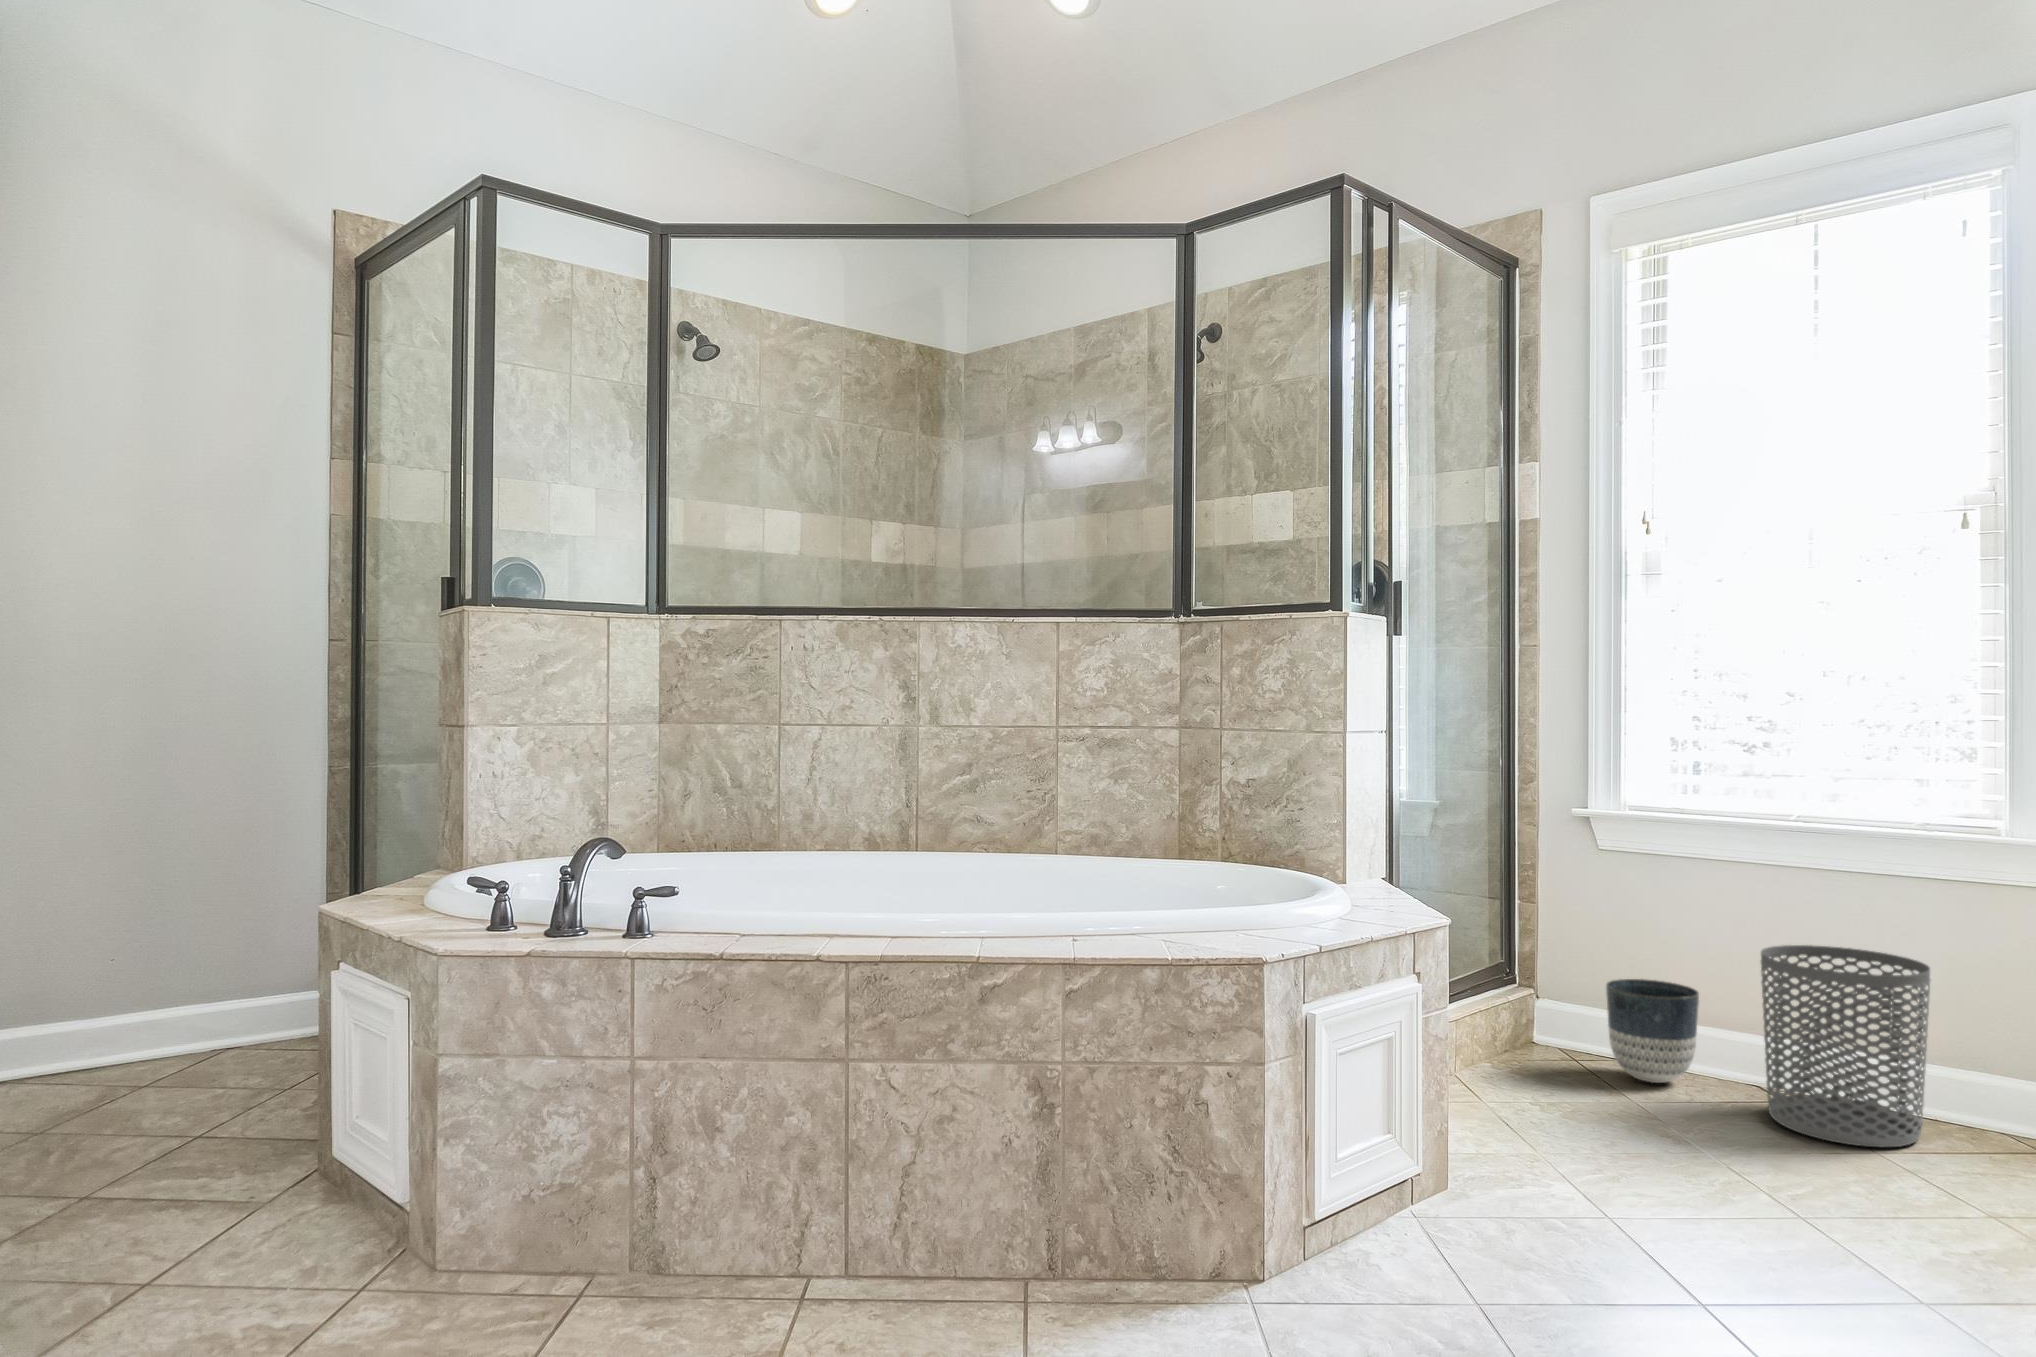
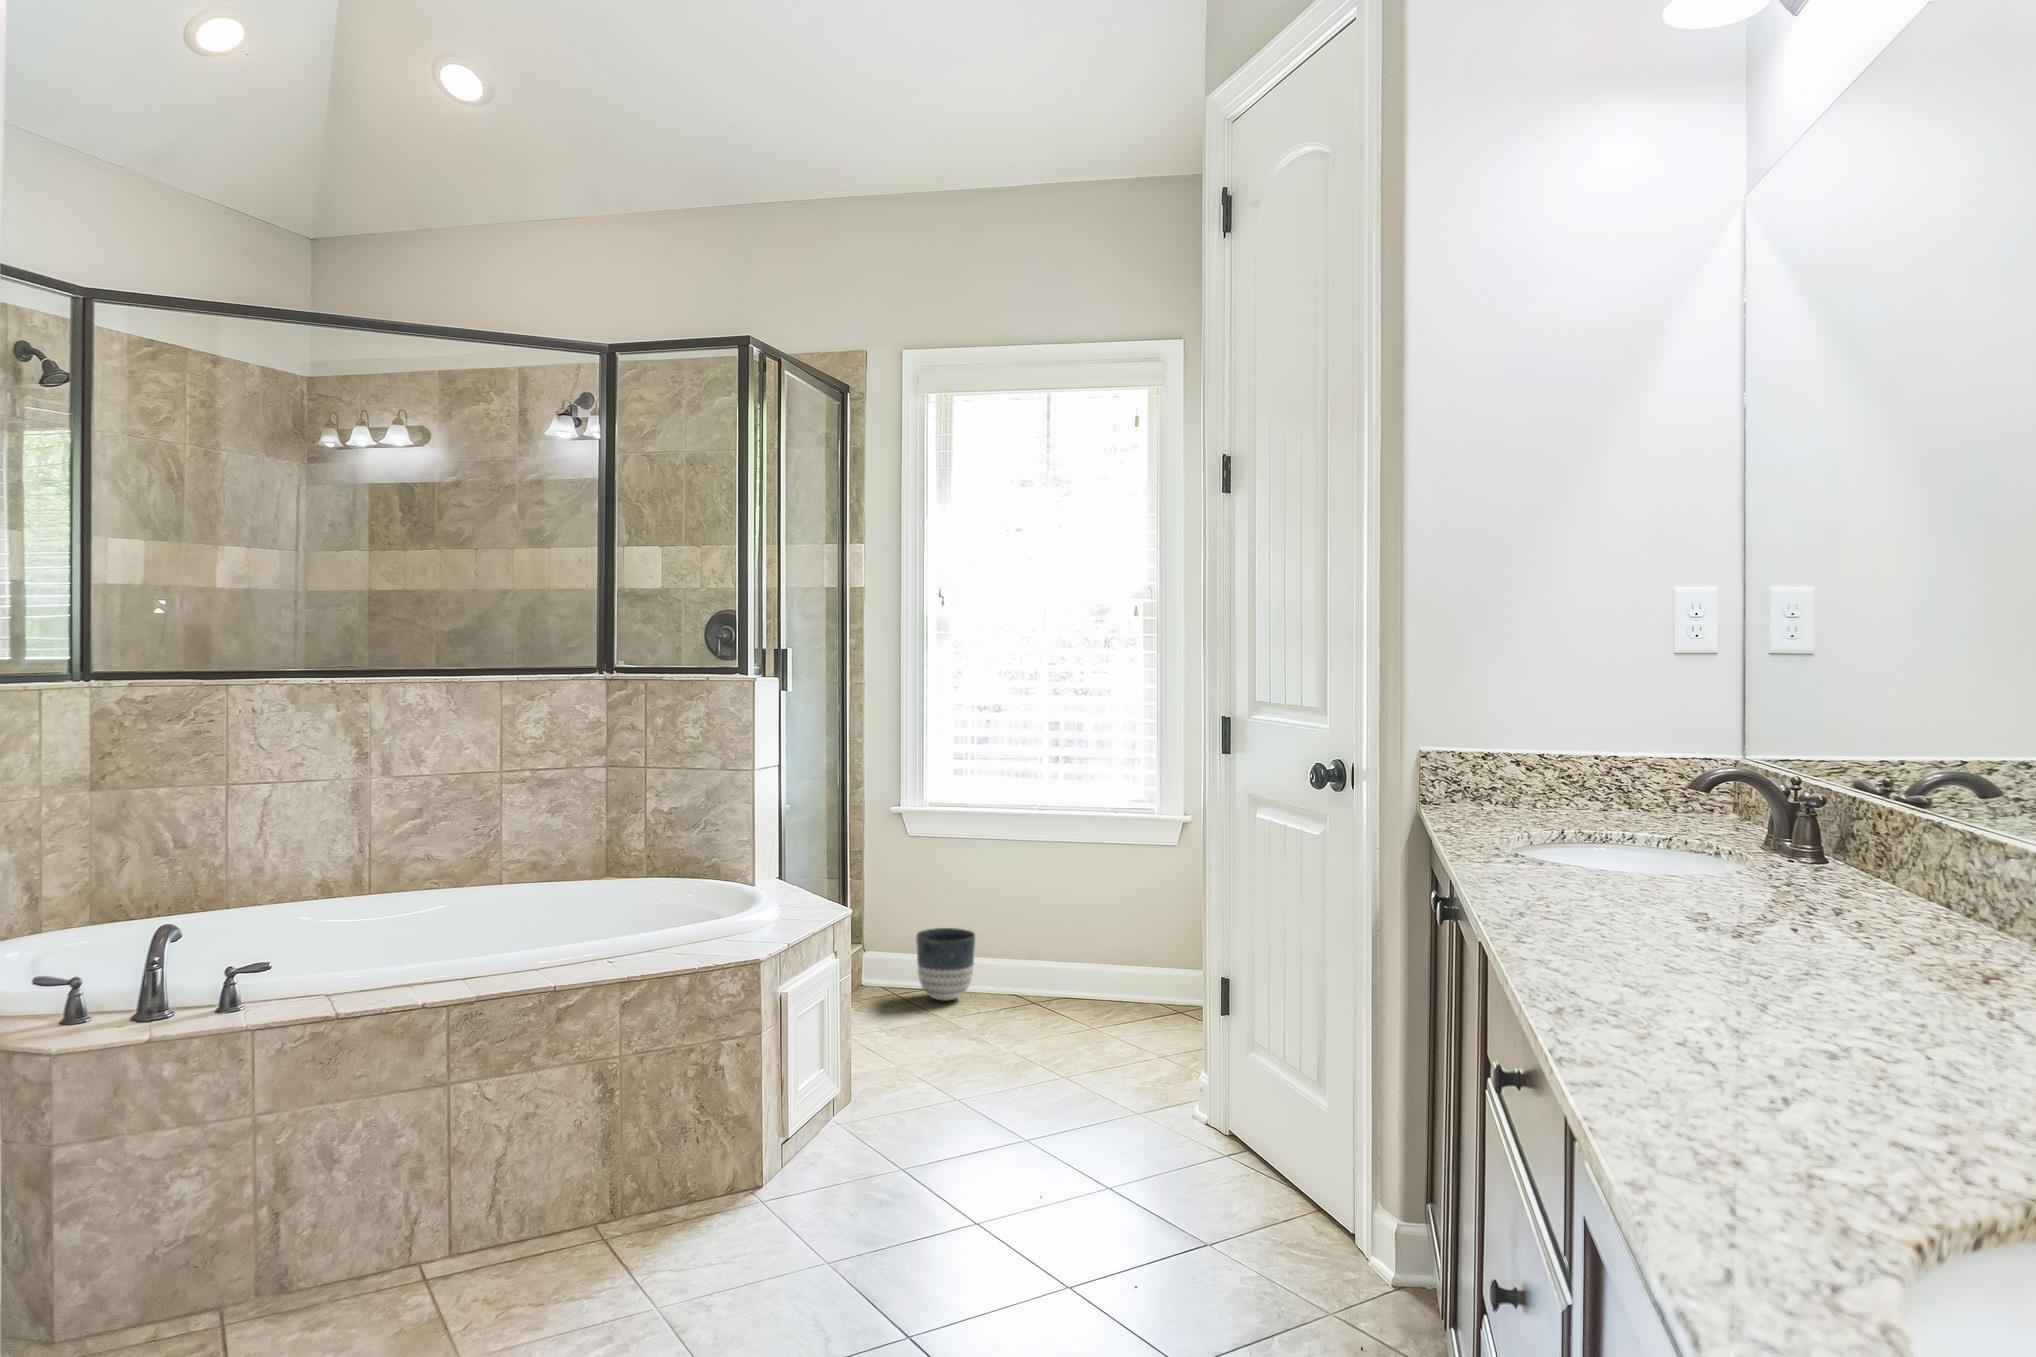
waste bin: present [1761,945,1930,1147] -> none [1017,894,1110,1022]

